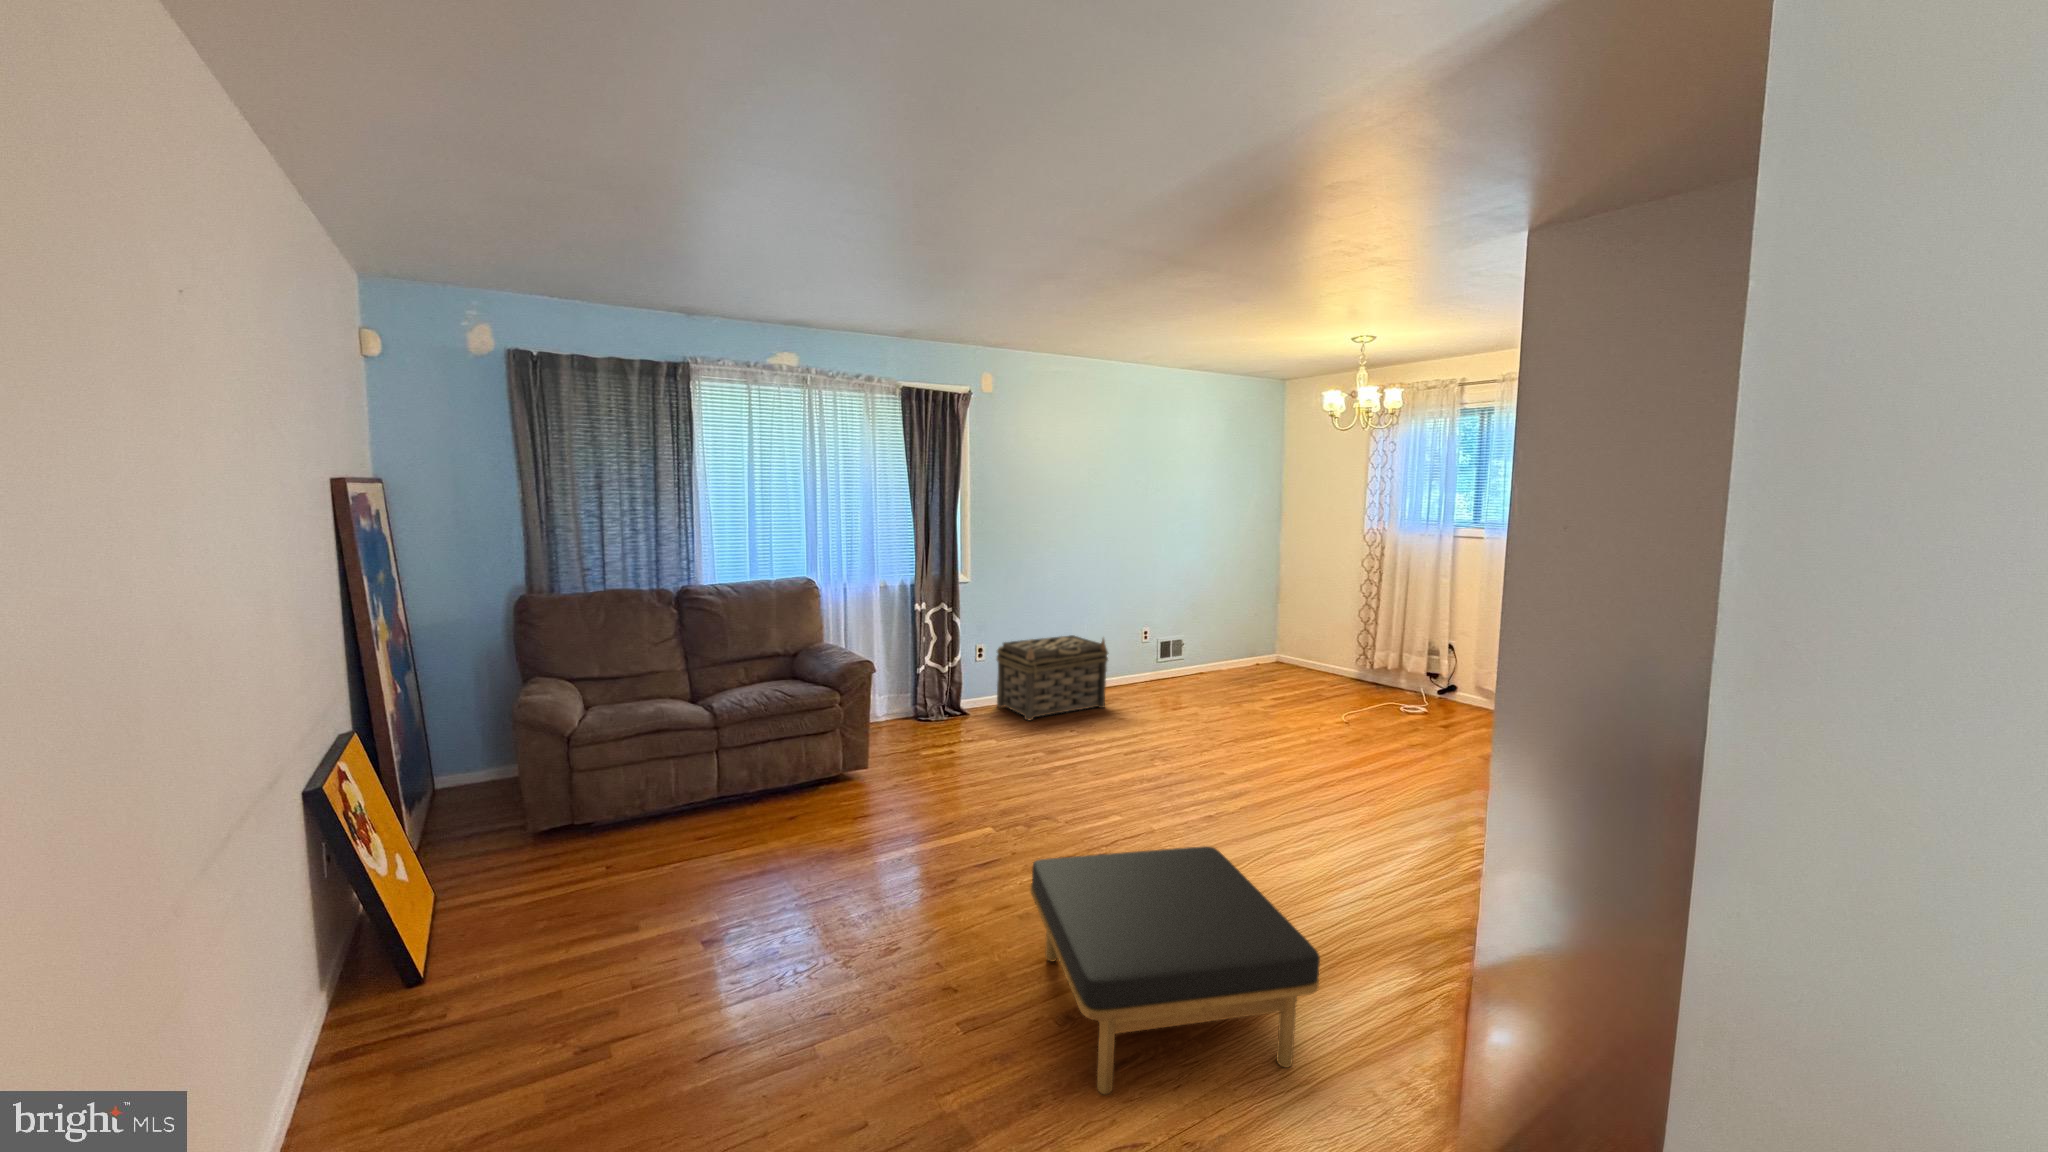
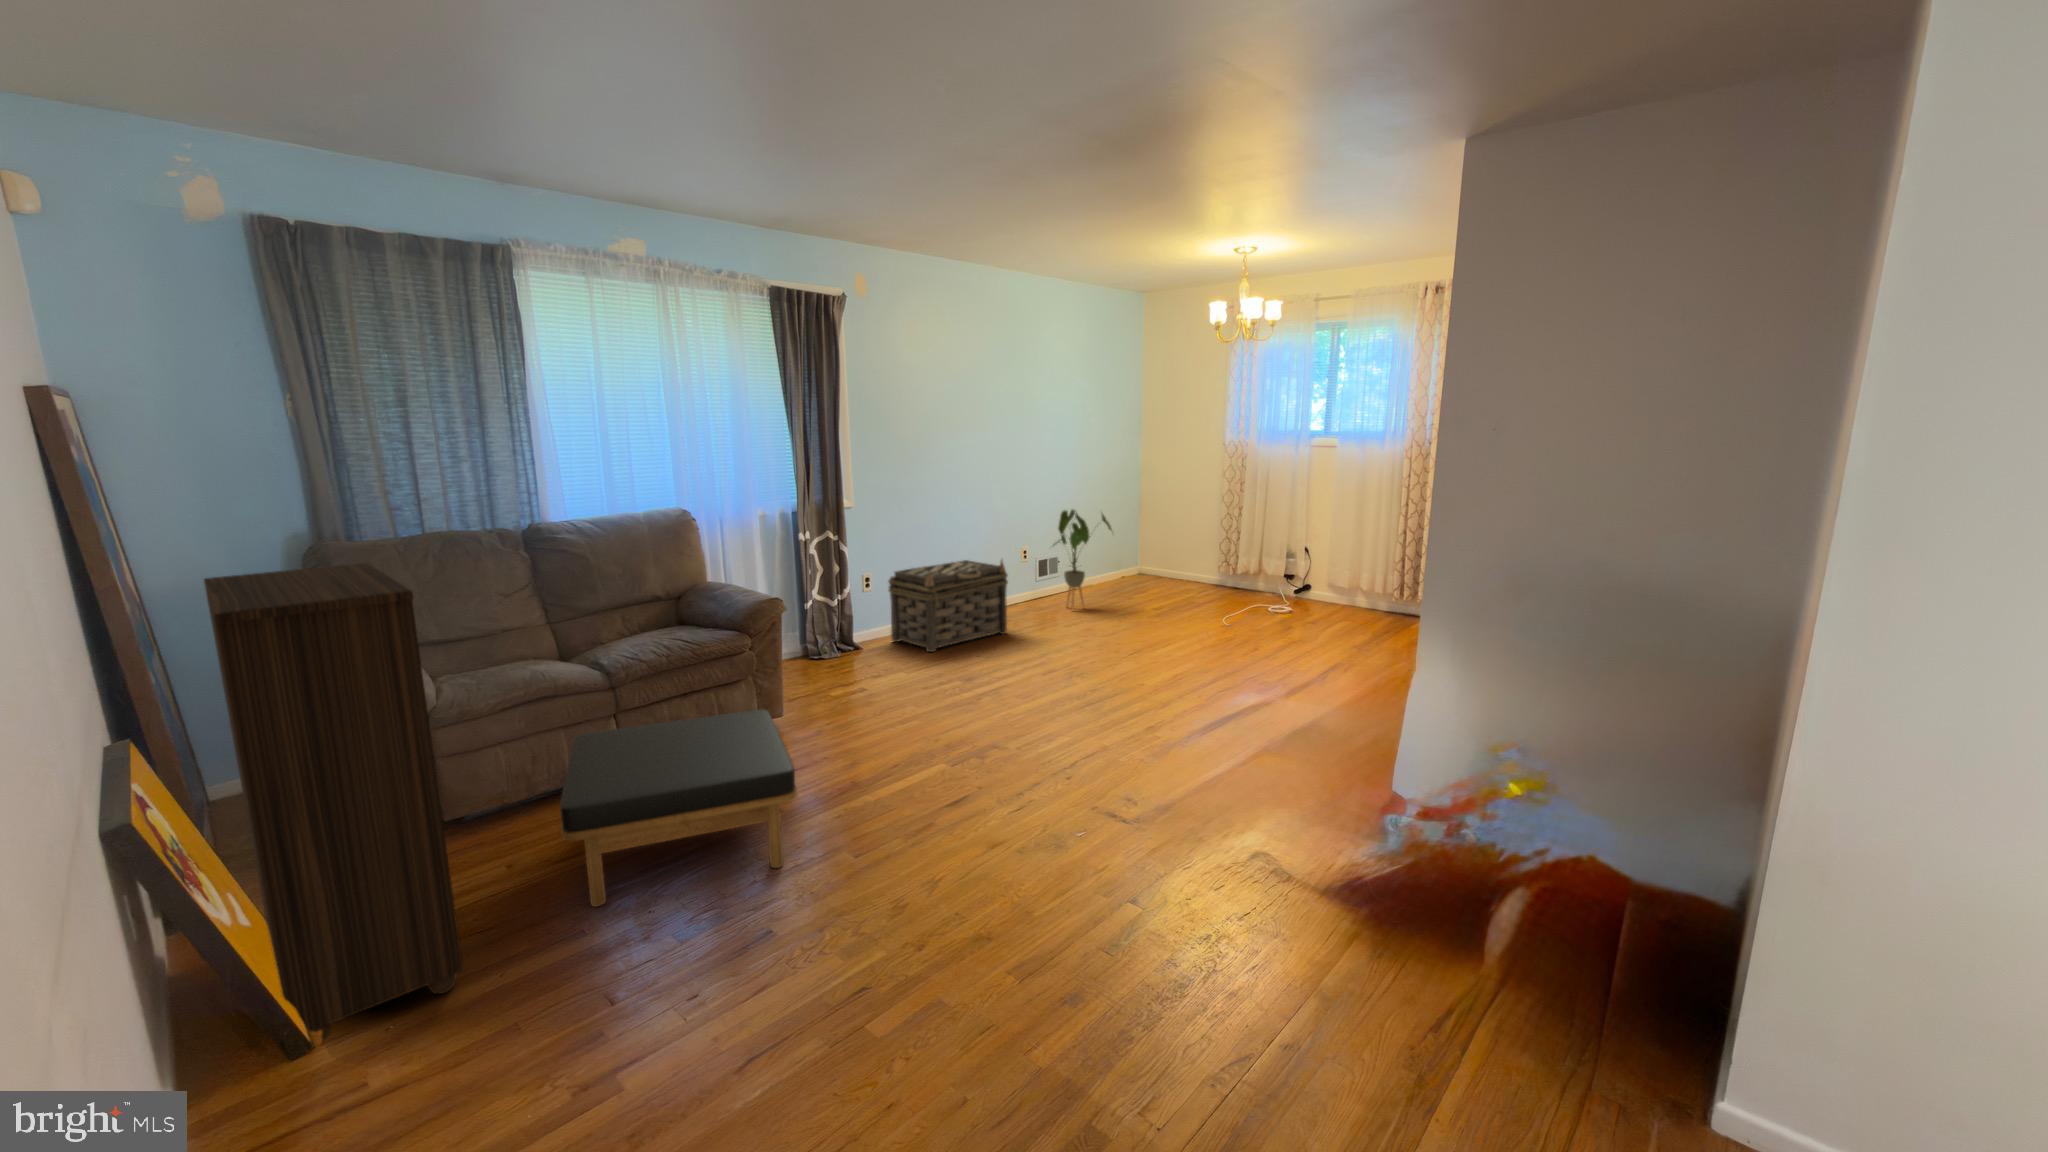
house plant: none [1156,592,1220,690] -> present [1054,510,1112,610]
bookshelf: none [363,630,533,1034] -> present [204,563,463,1040]
ottoman: present [1030,846,1320,1094] -> present [560,709,797,907]

